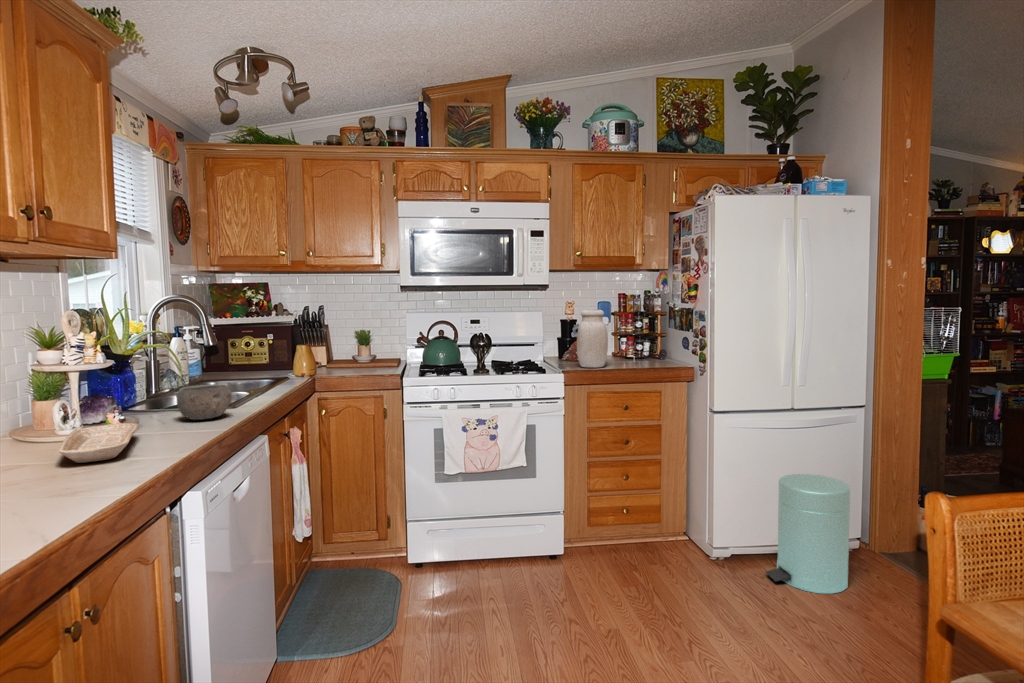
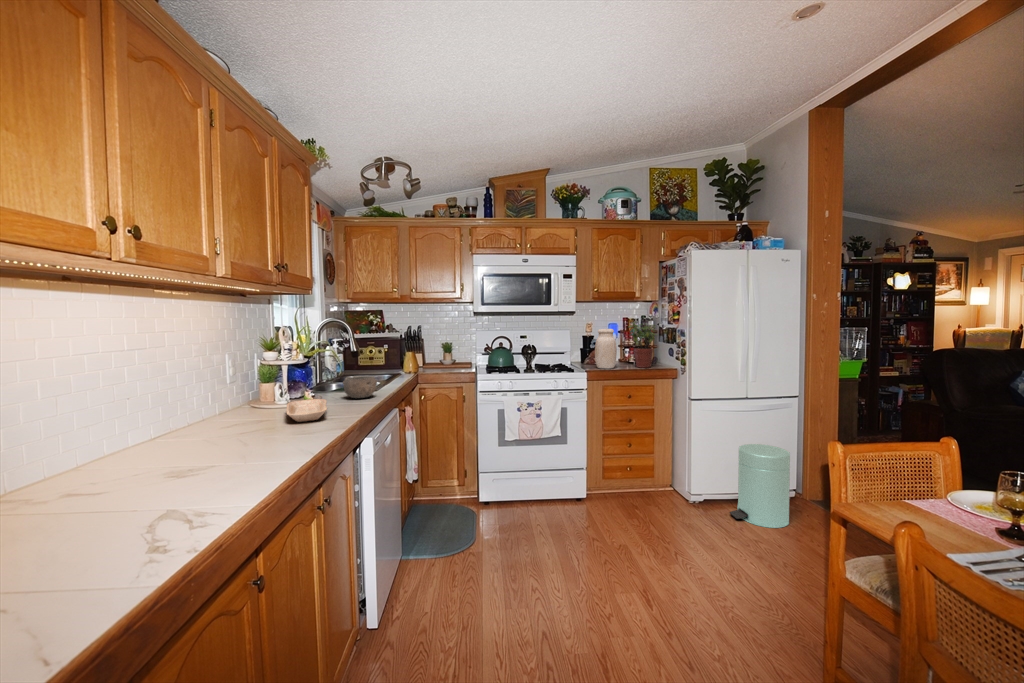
potted plant: none [624,299,666,366] -> present [629,322,655,368]

